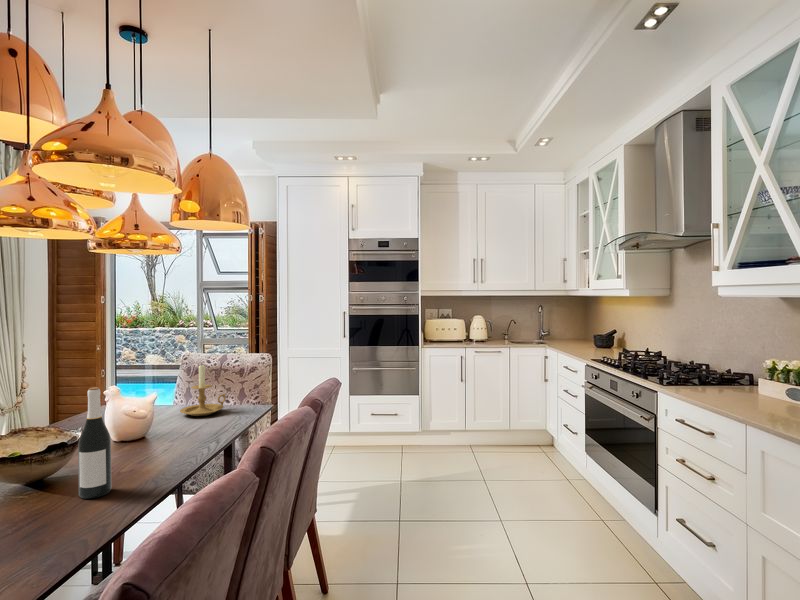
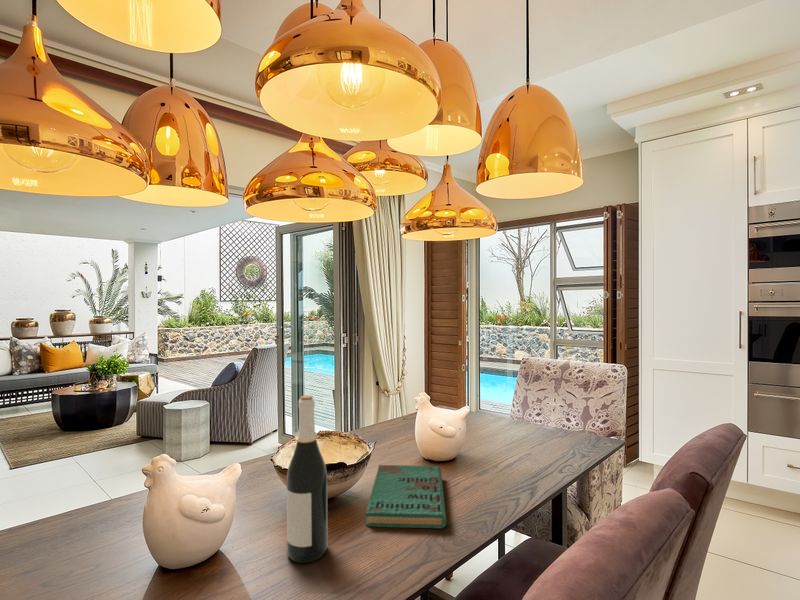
candle holder: present [180,364,226,416] -> none [498,370,558,440]
book: none [103,438,183,476] -> present [366,465,446,528]

